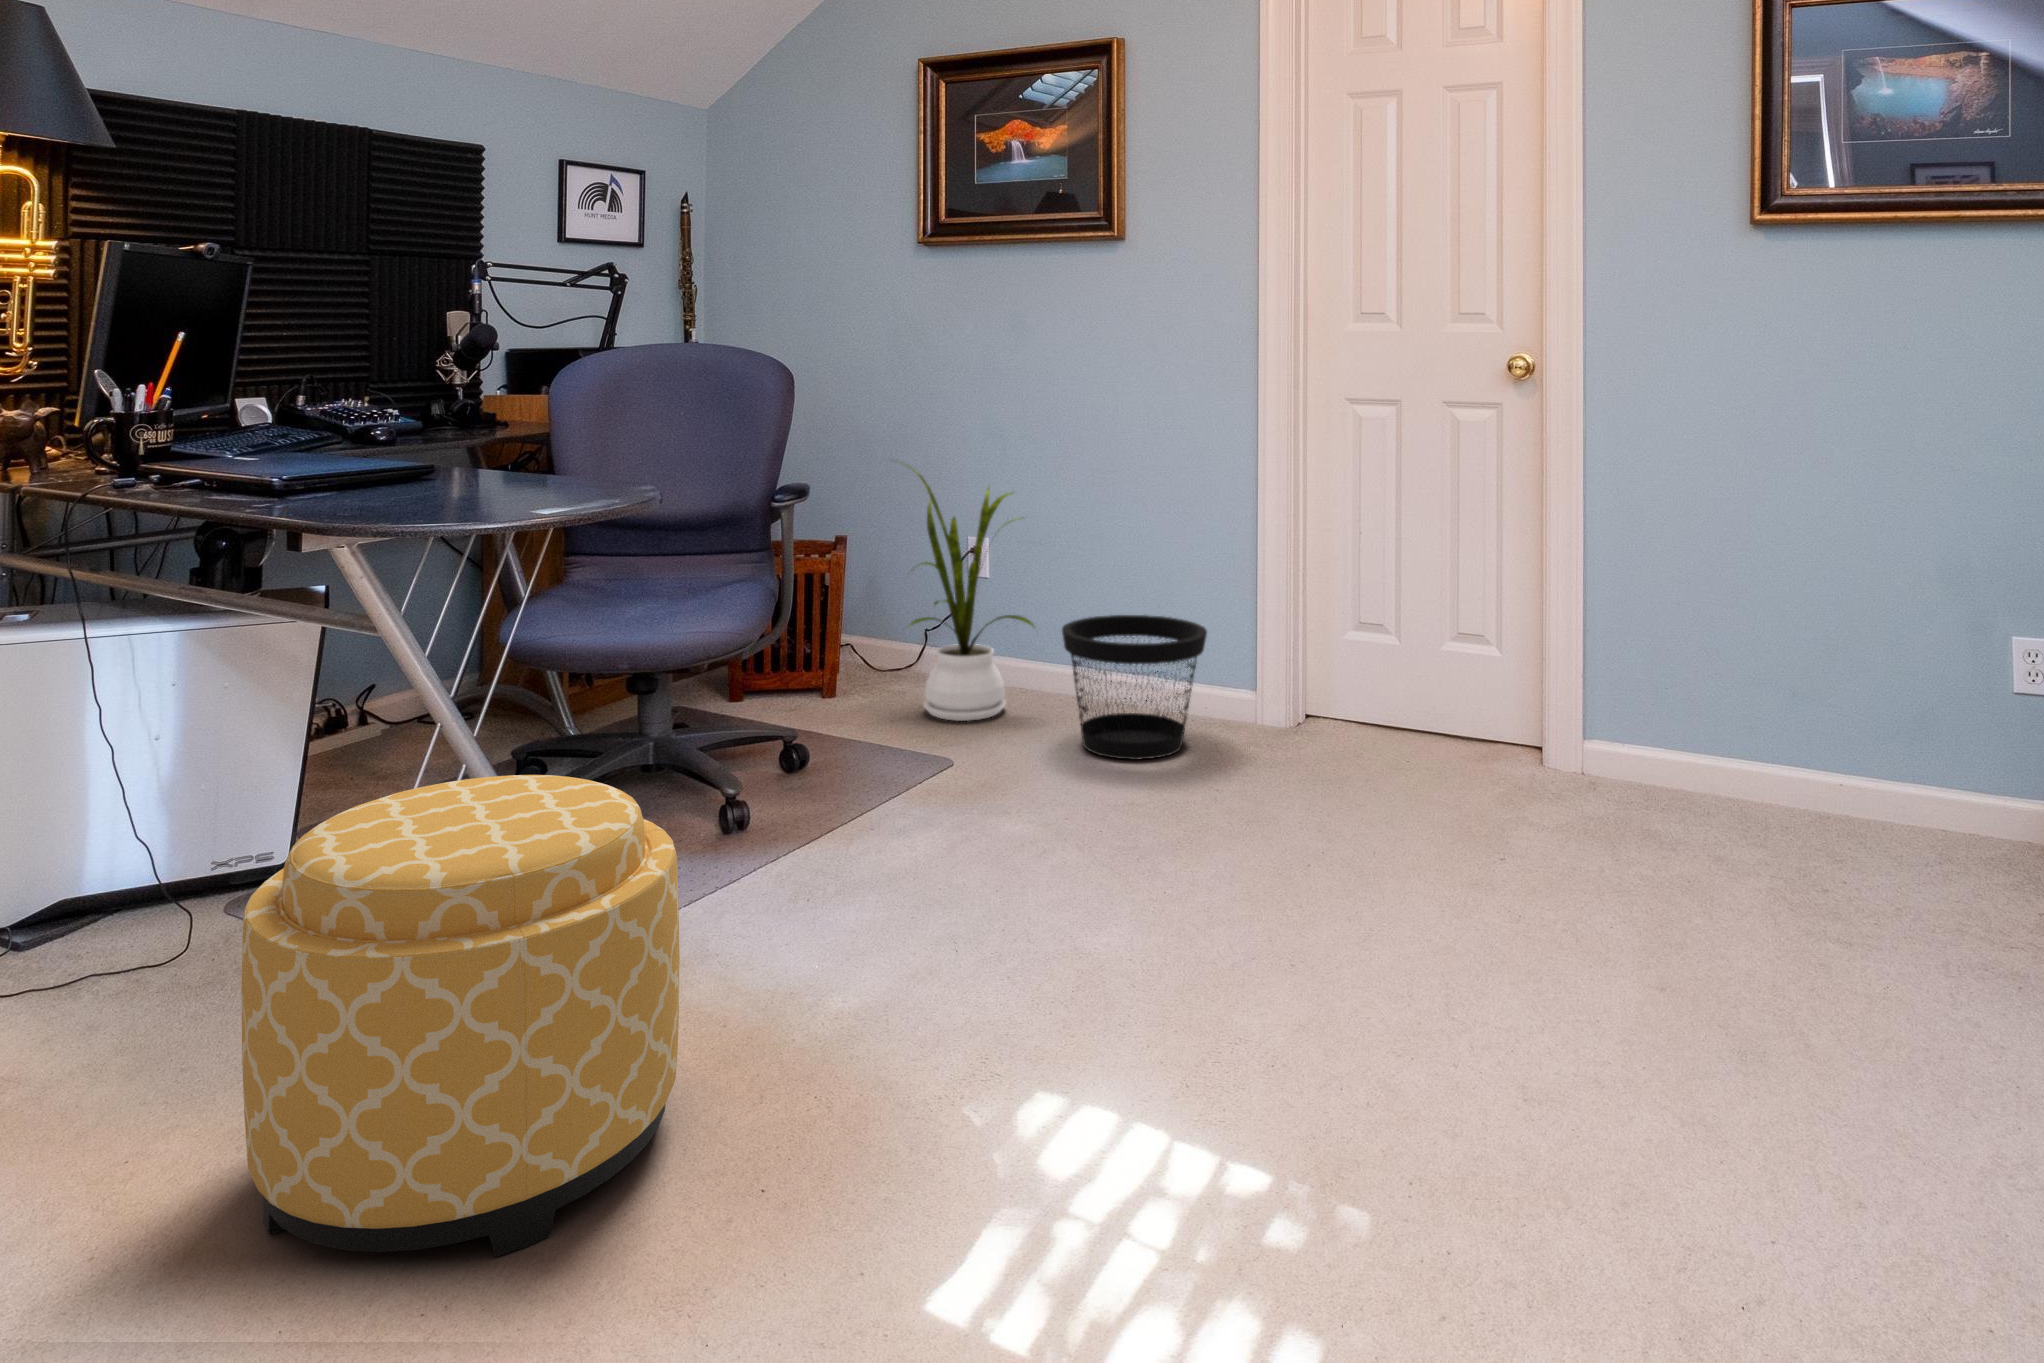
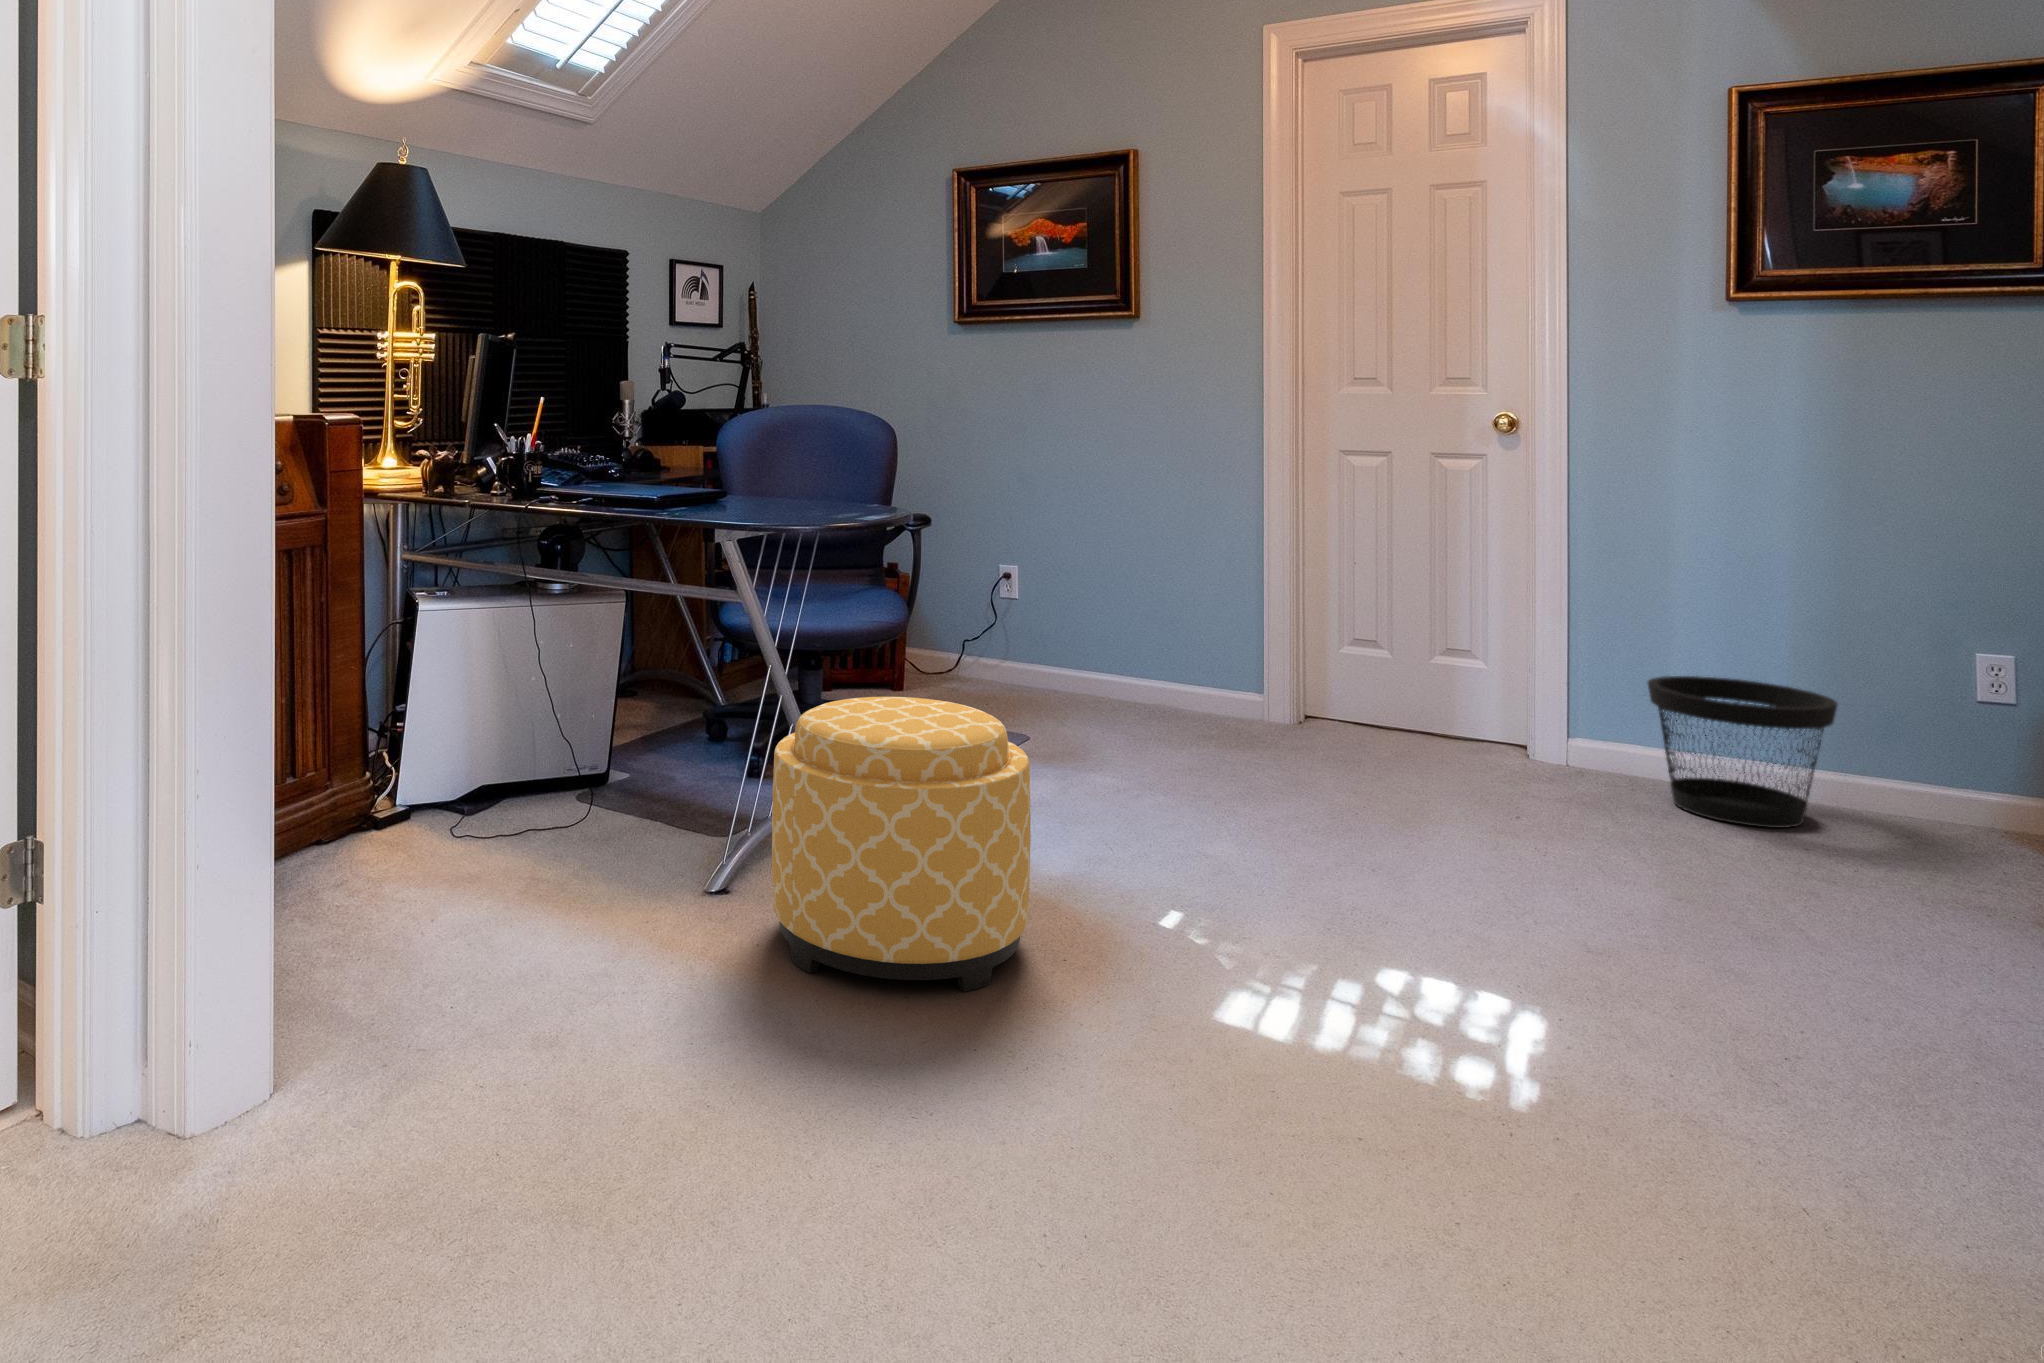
house plant: present [908,466,1034,721] -> none [941,493,1074,706]
wastebasket: present [1062,615,1207,760] -> present [1648,676,1838,828]

